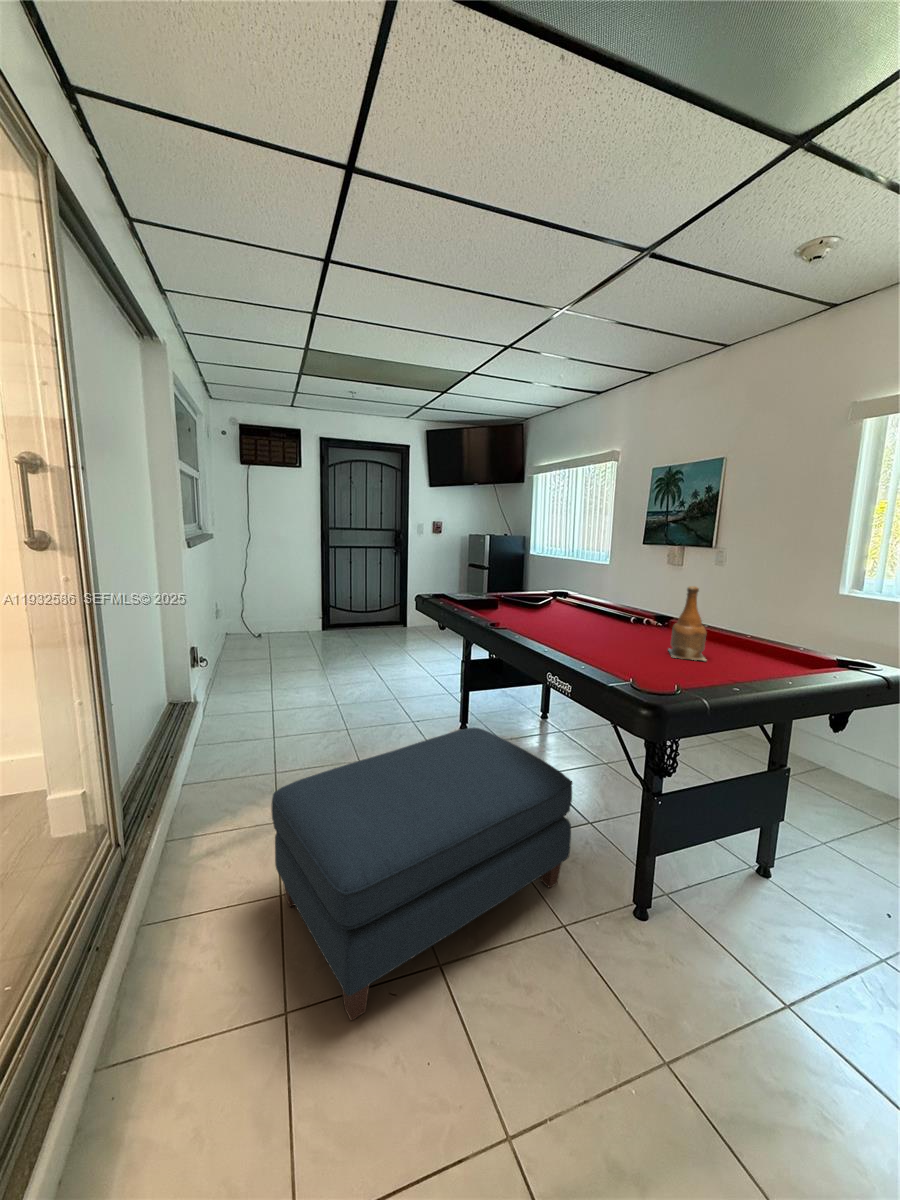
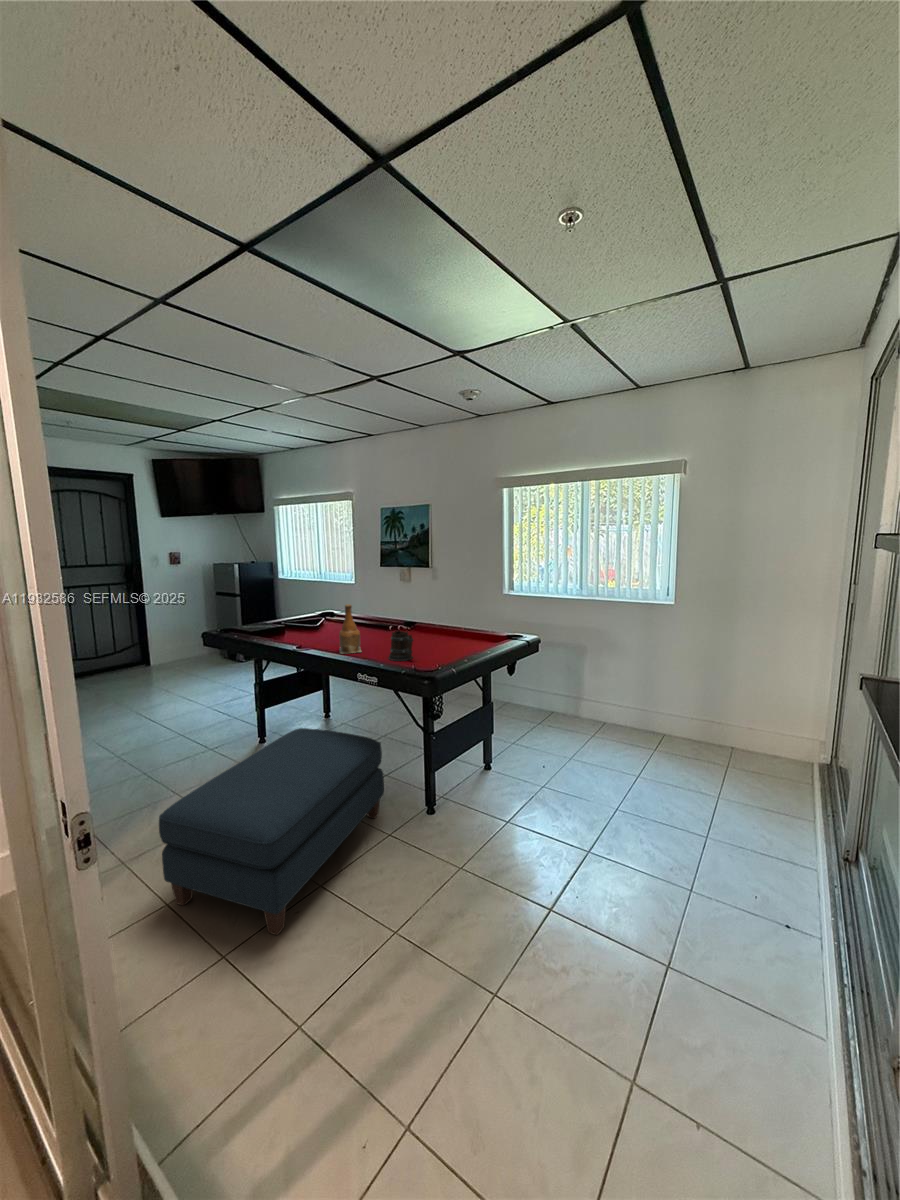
bottle: present [668,586,707,660] -> present [339,604,361,653]
beer mug: none [608,621,649,669] -> present [389,631,413,661]

